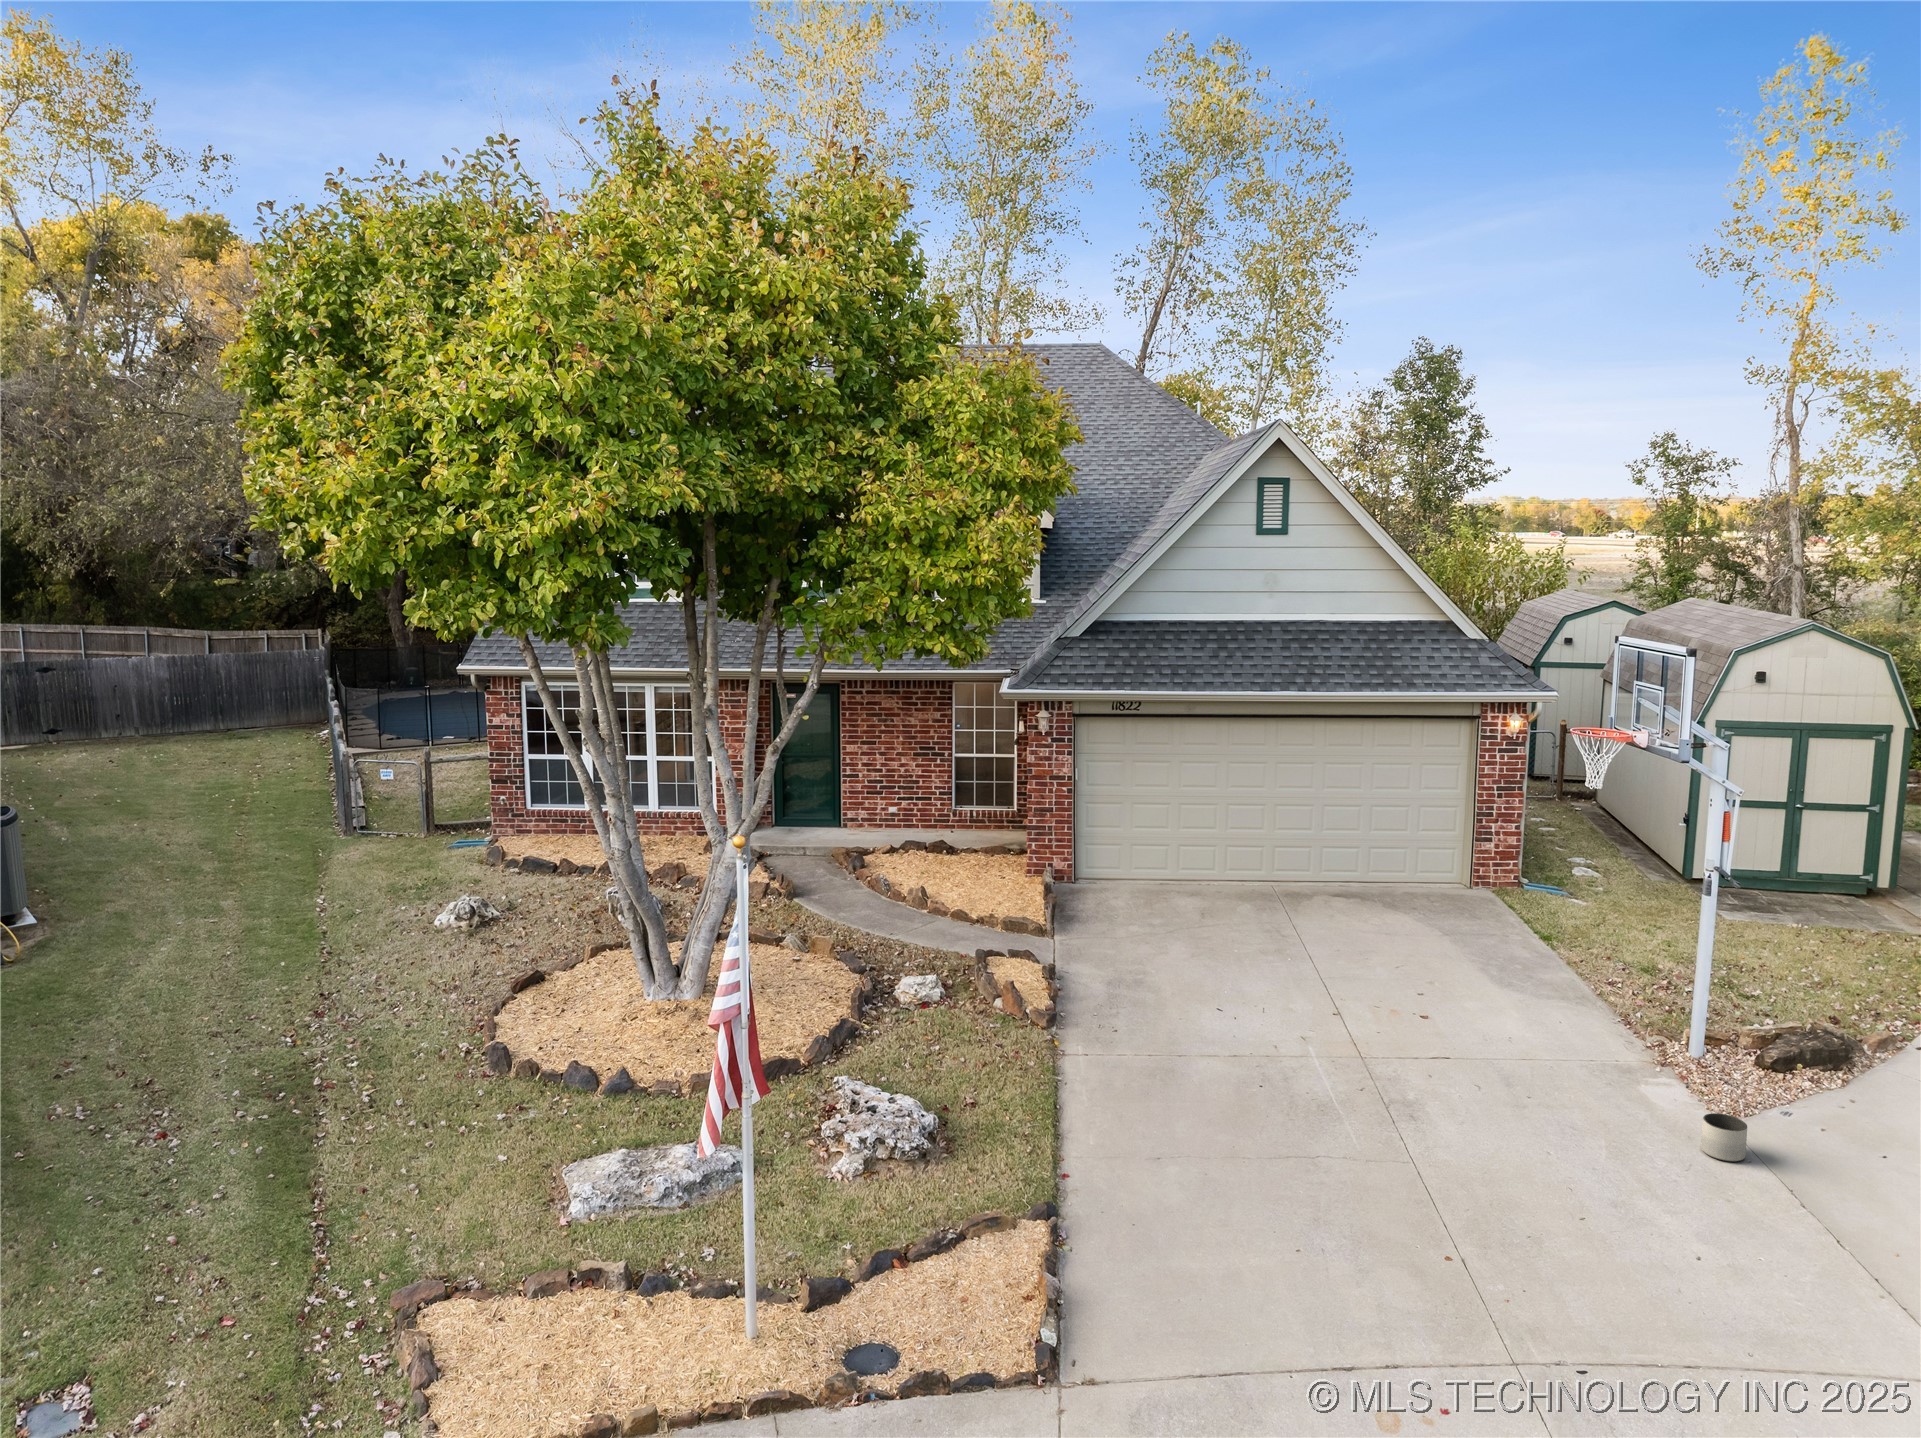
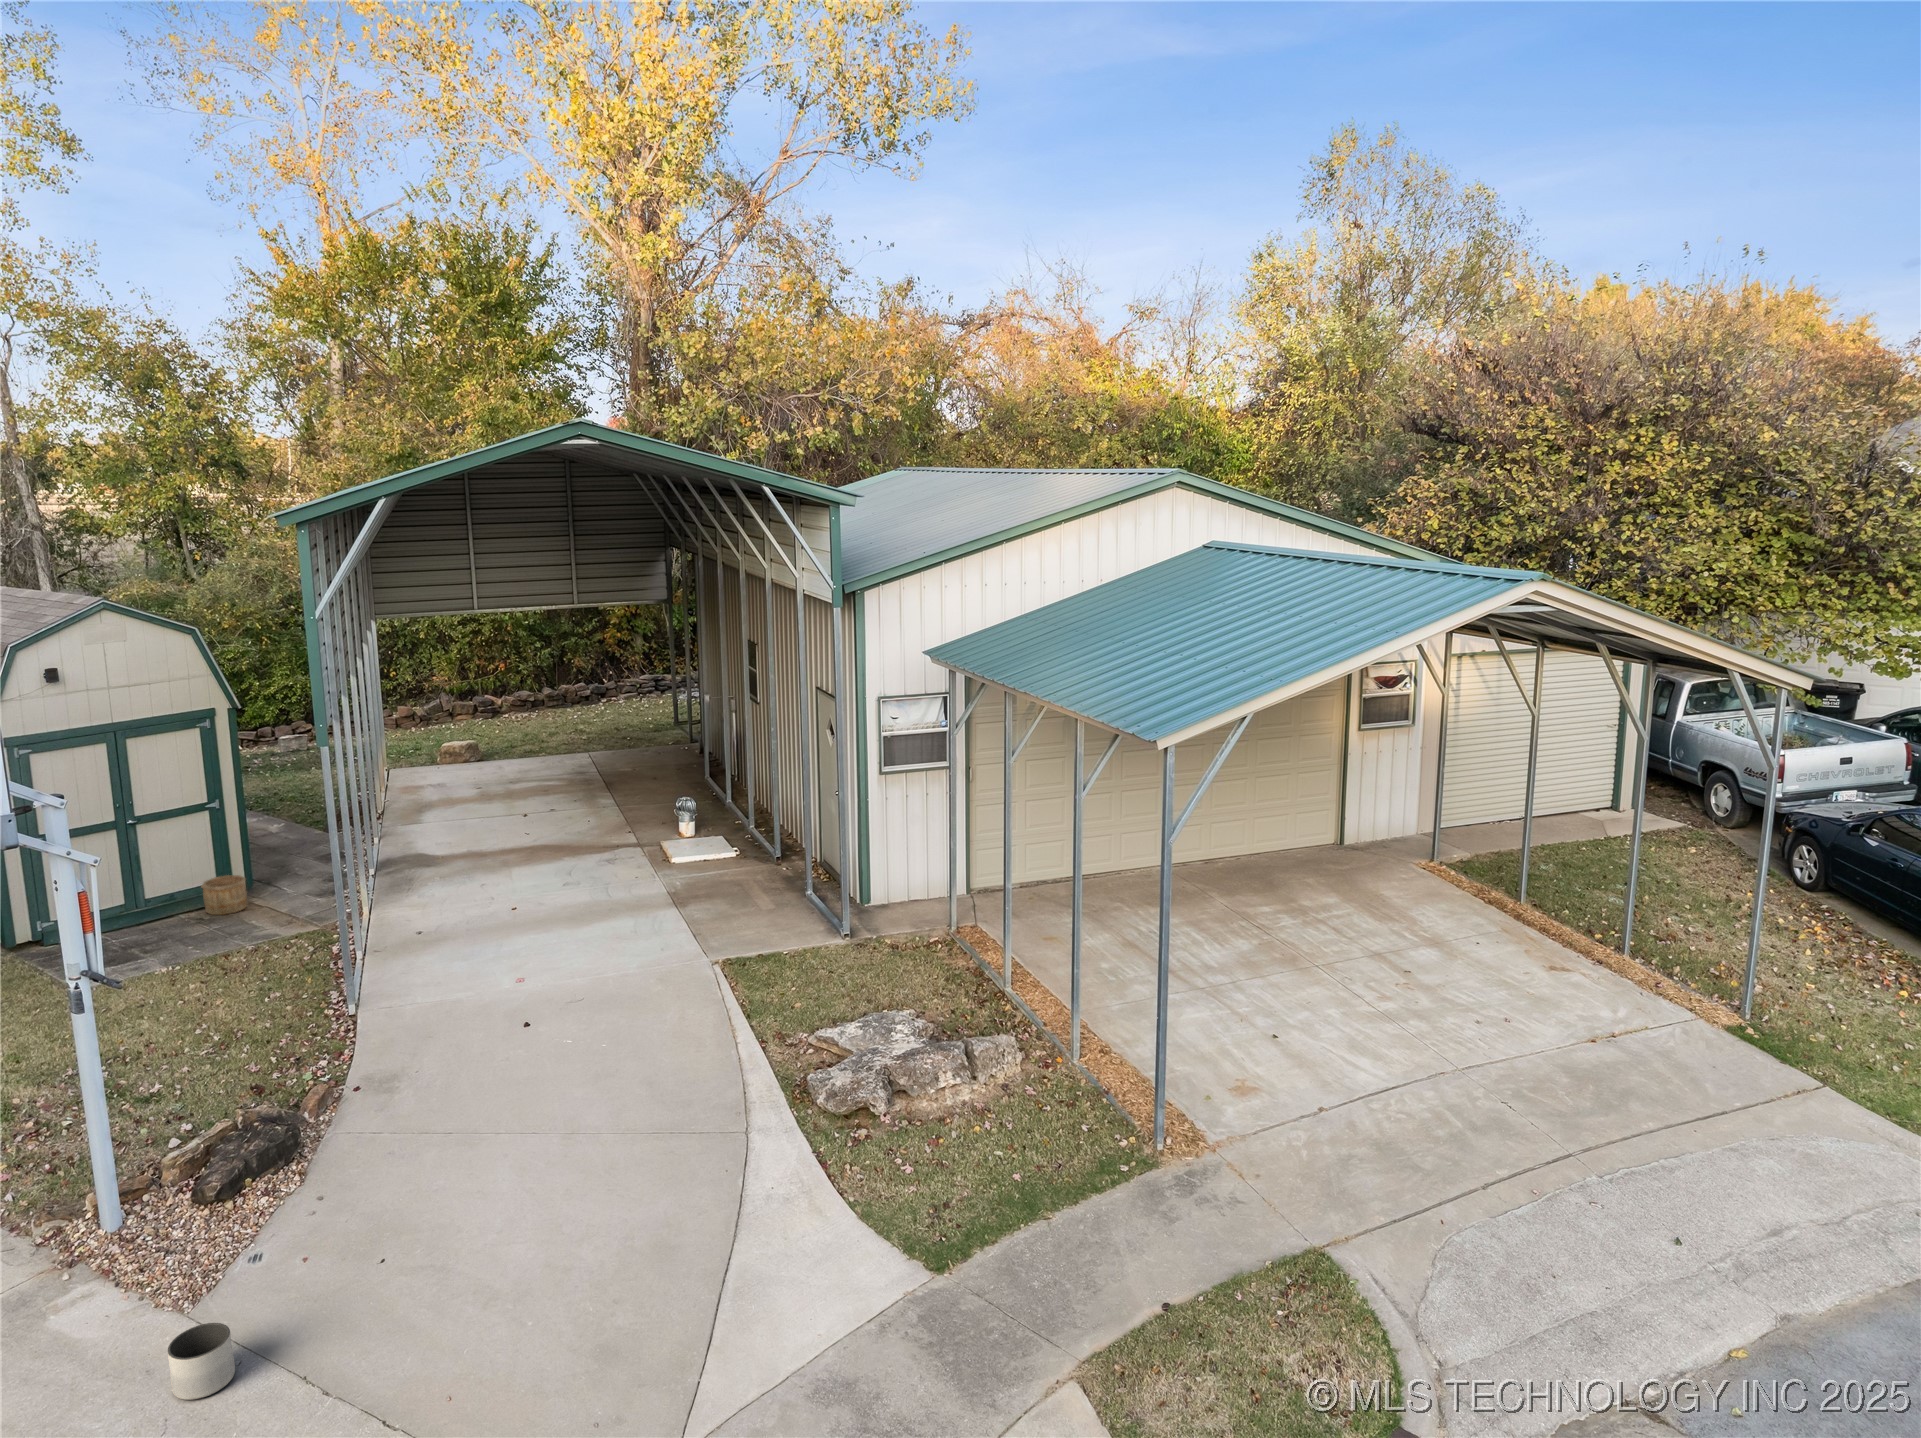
wooden bucket: none [1846,871,1890,906] -> present [201,875,247,915]

